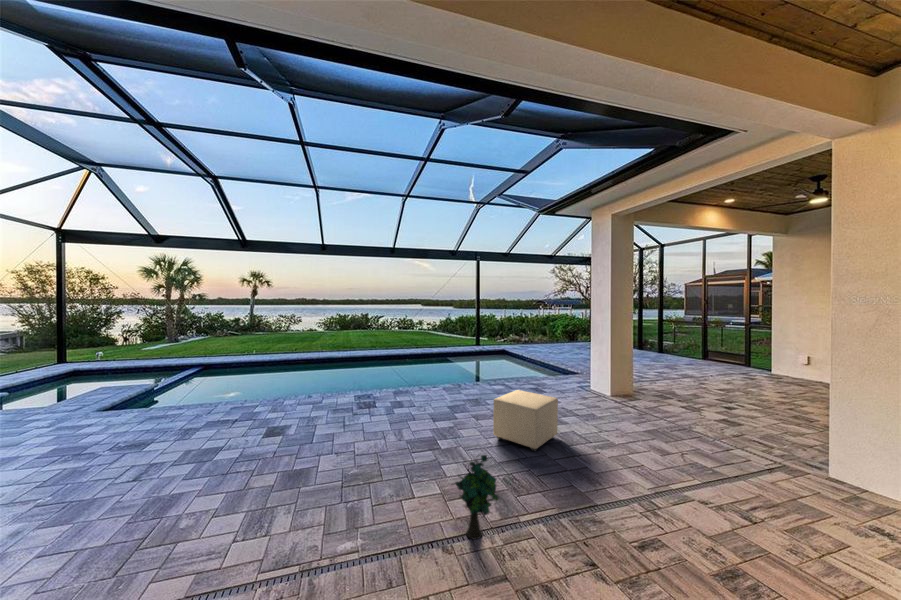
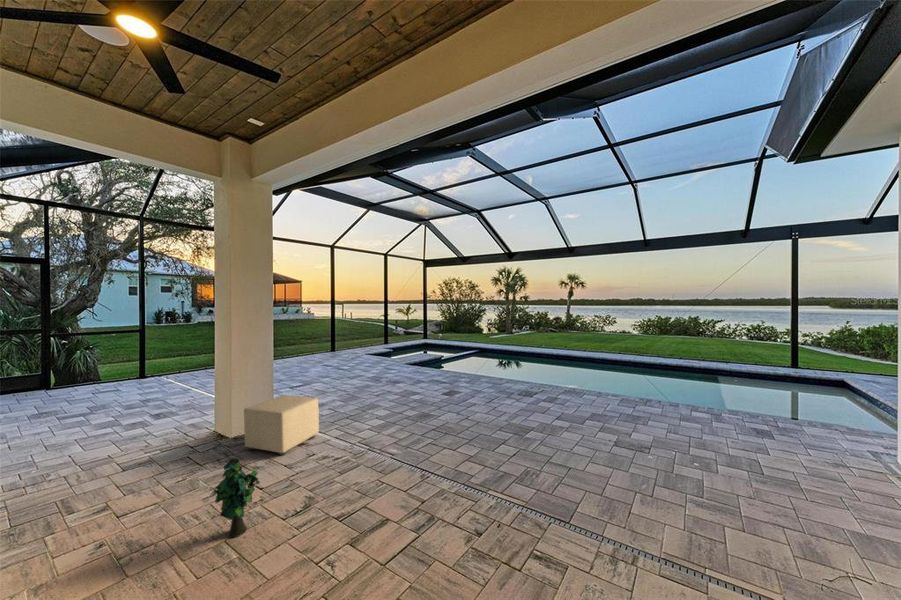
ottoman: present [493,390,558,451] -> present [244,395,319,455]

